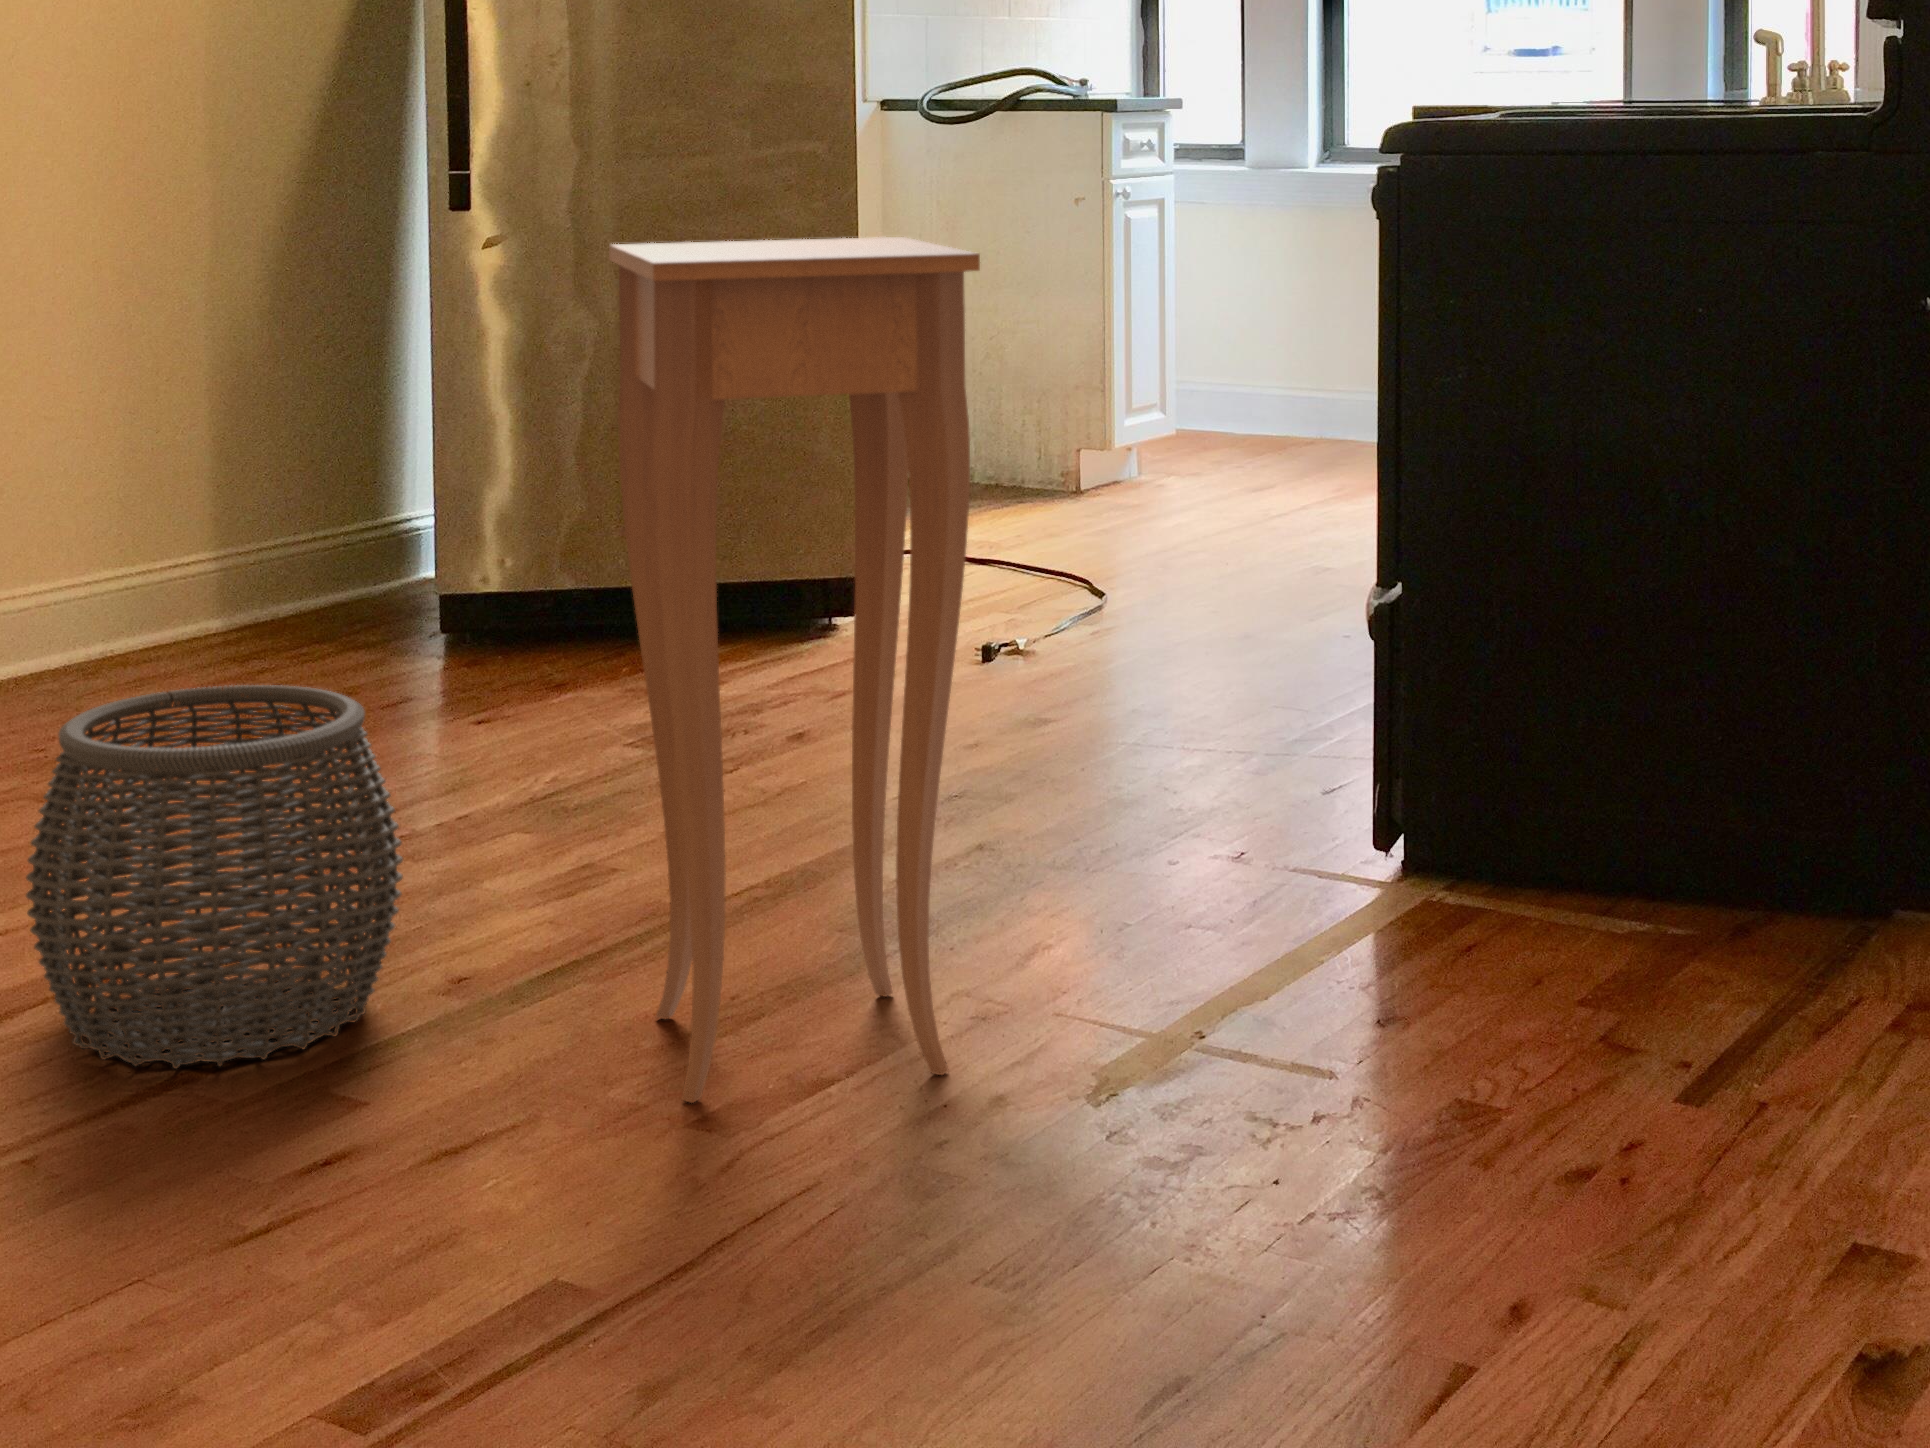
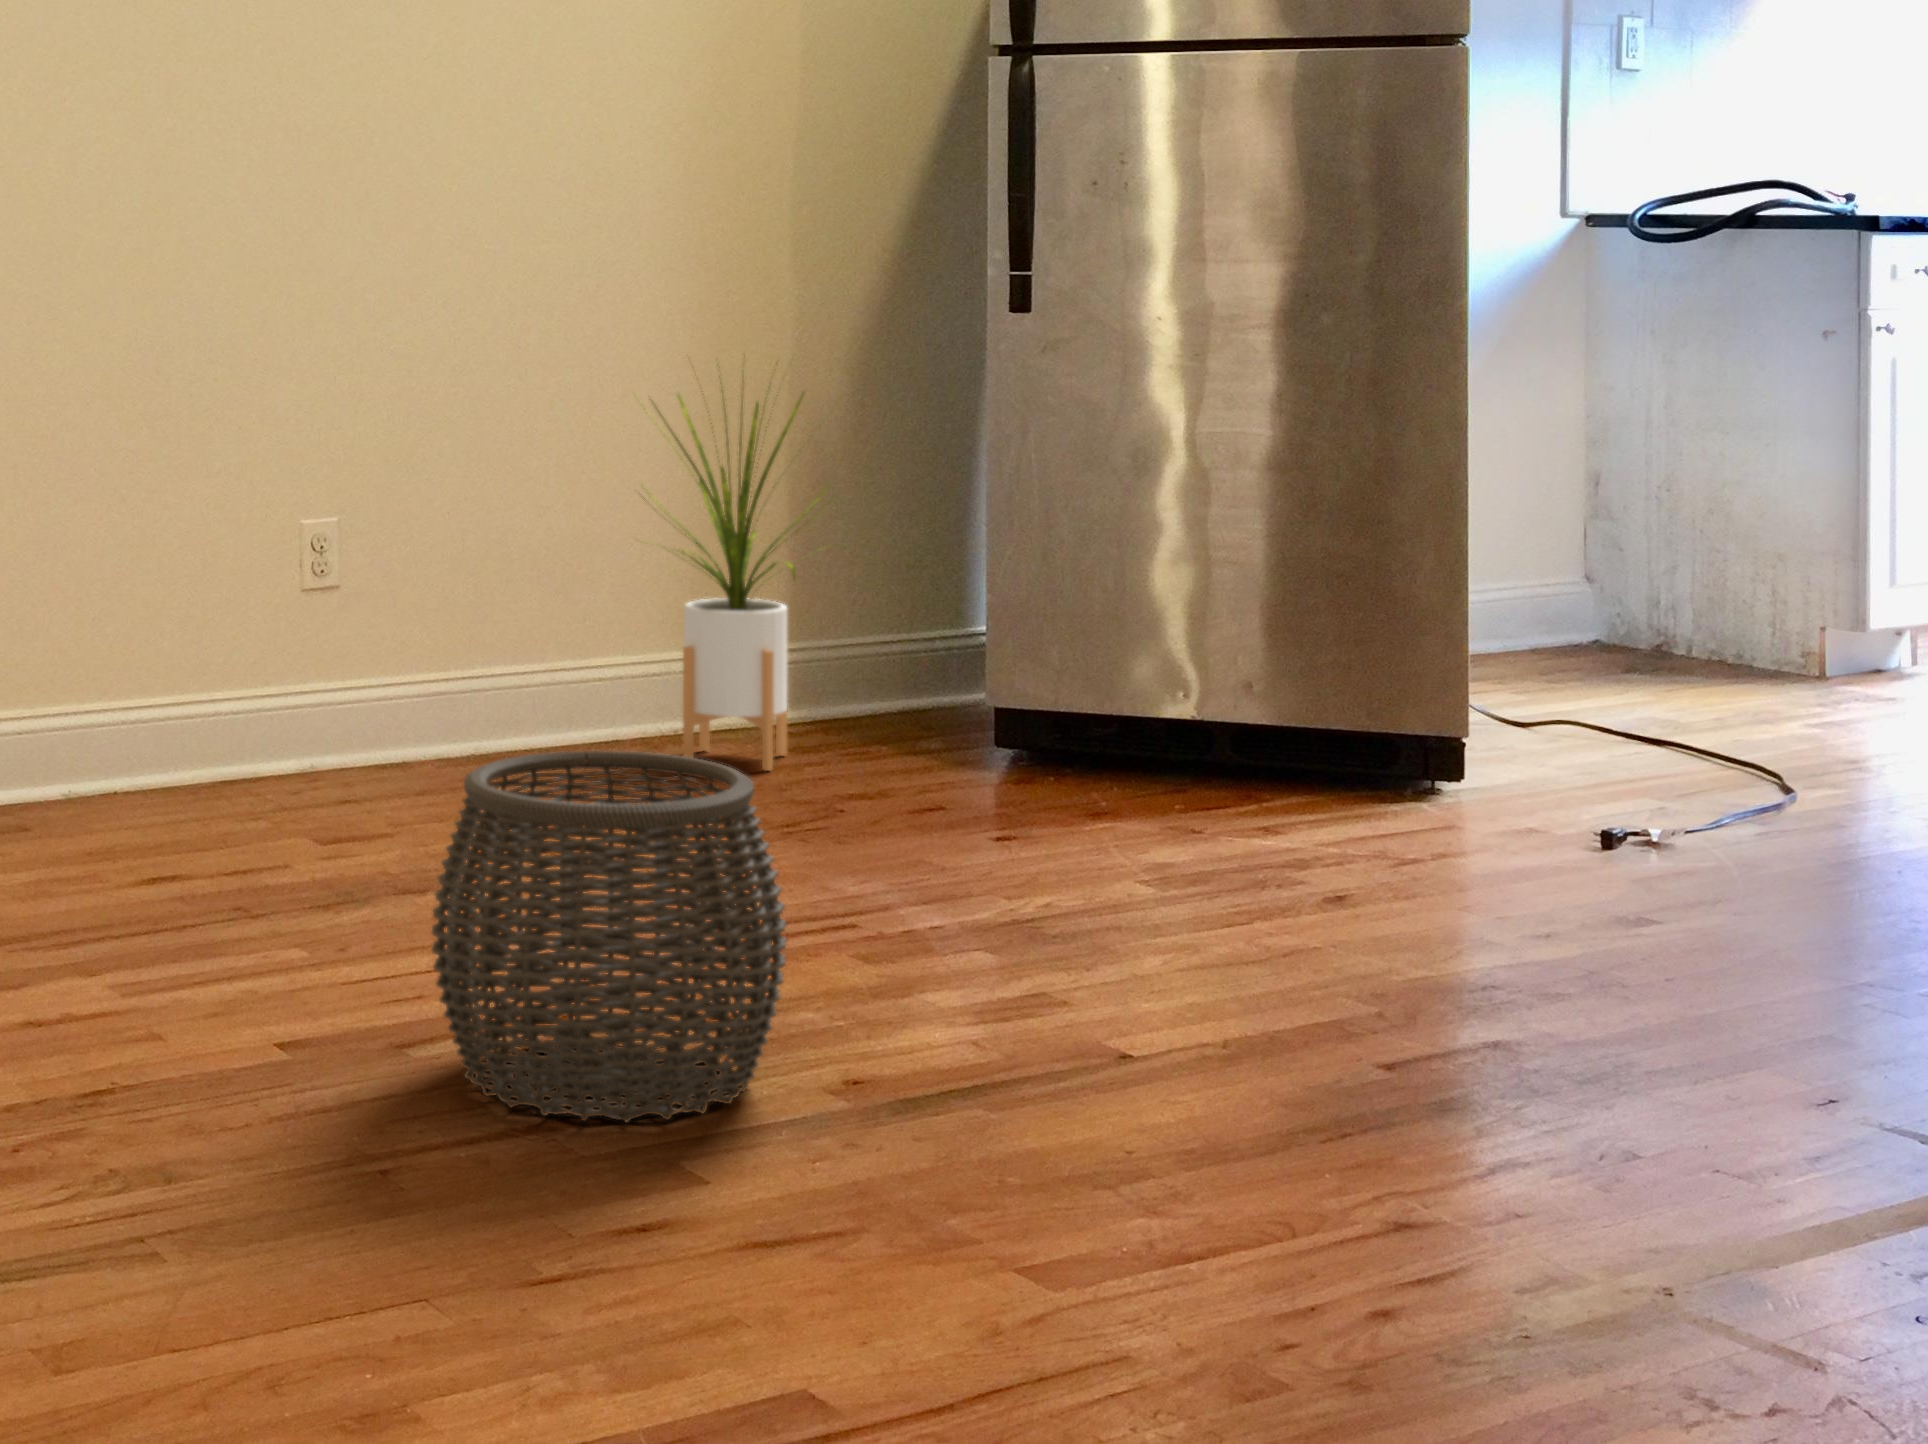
side table: present [609,237,980,1103] -> none [993,324,1373,1273]
house plant: none [56,258,293,685] -> present [643,379,848,771]

